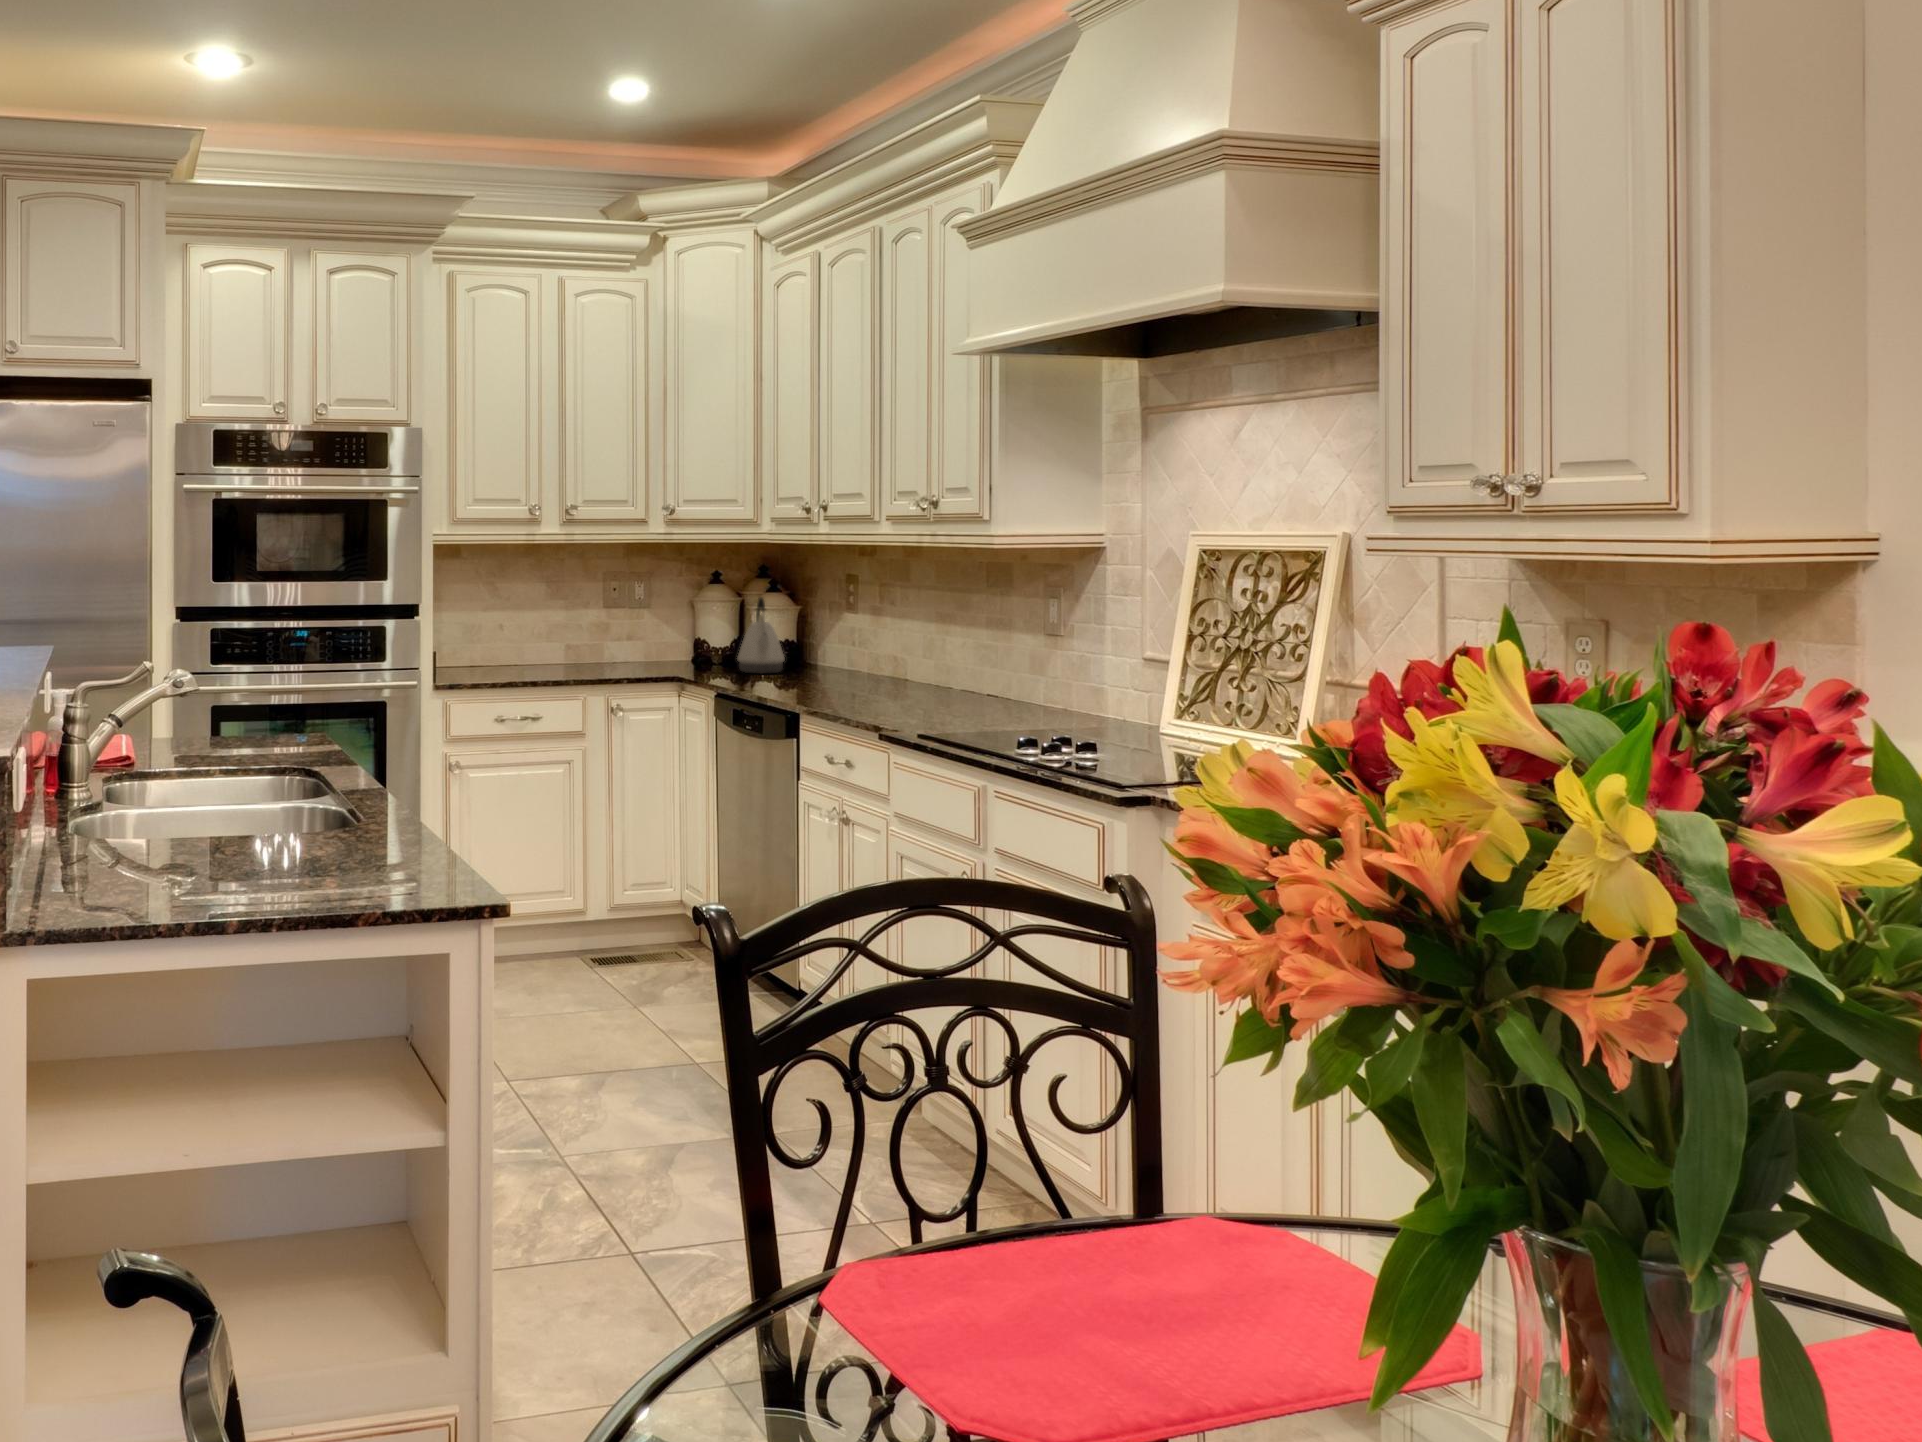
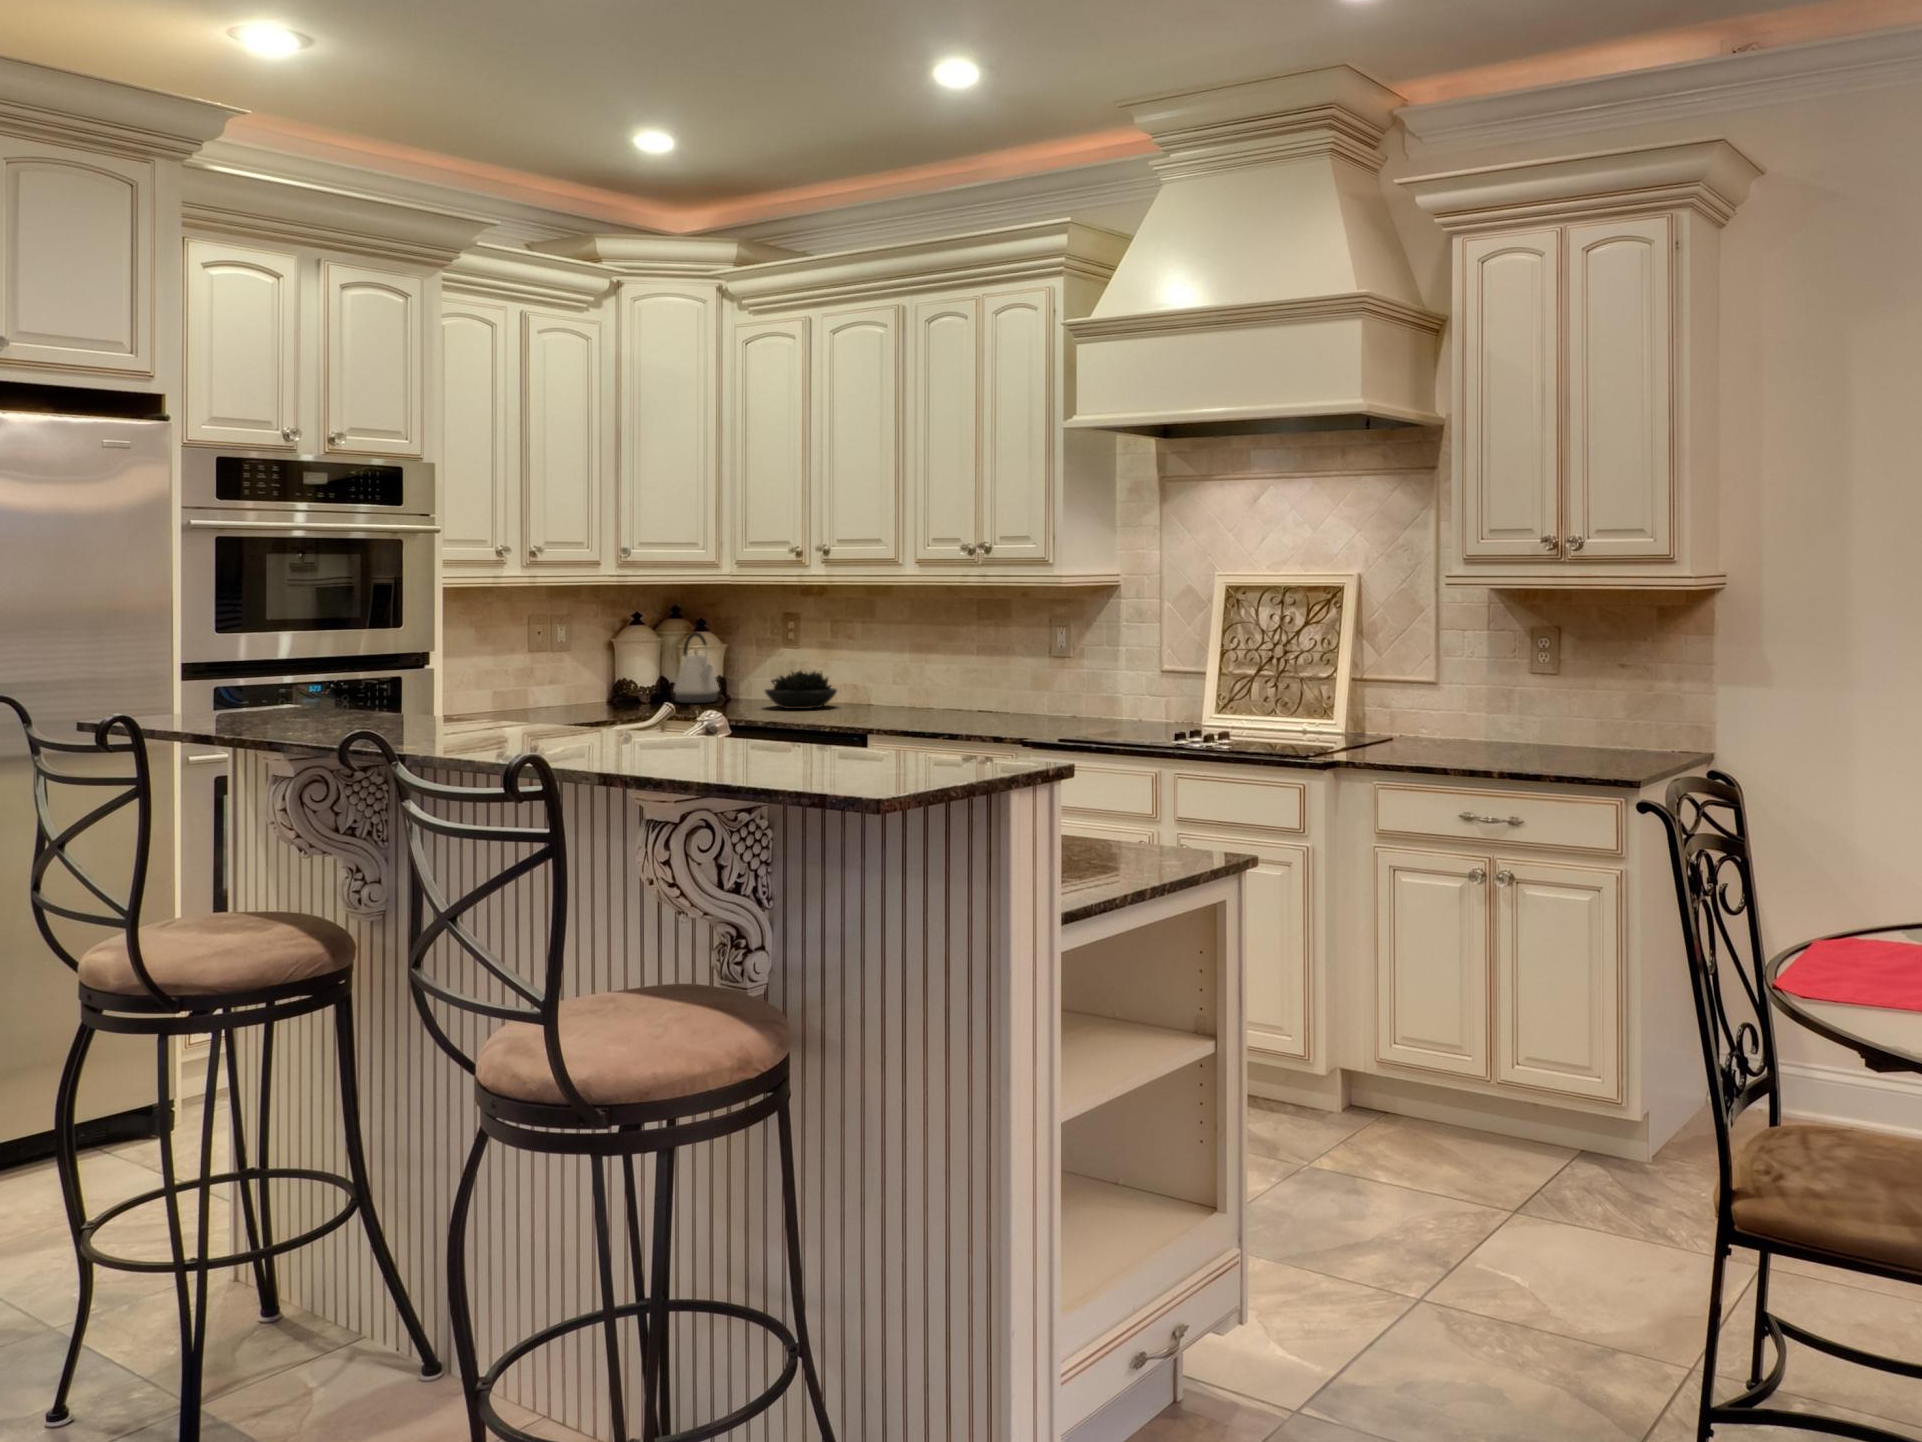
succulent plant: none [787,641,870,685] -> present [765,671,837,709]

